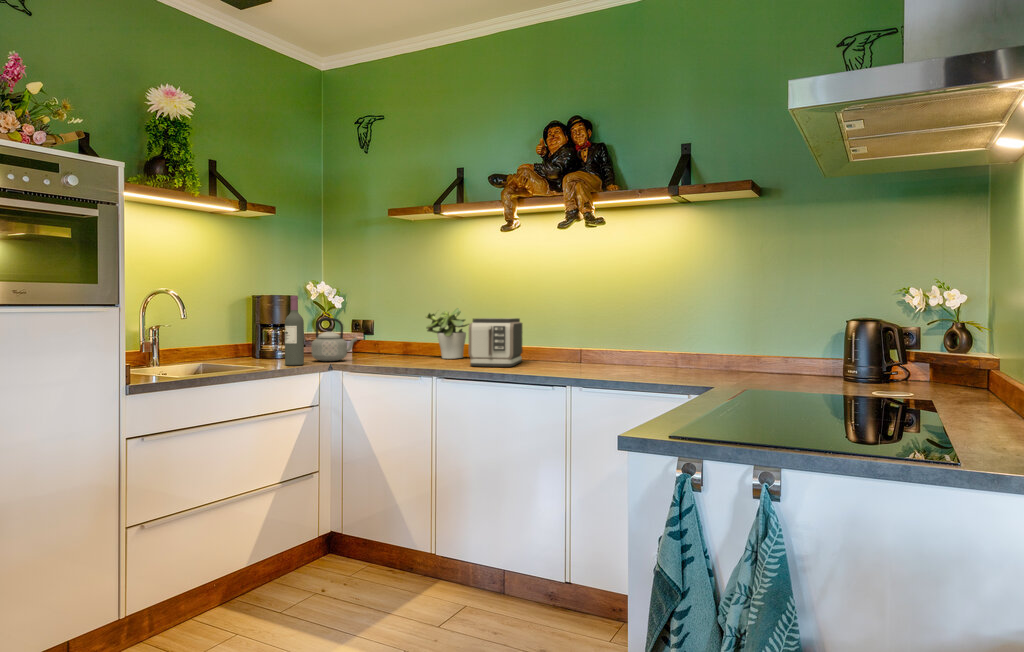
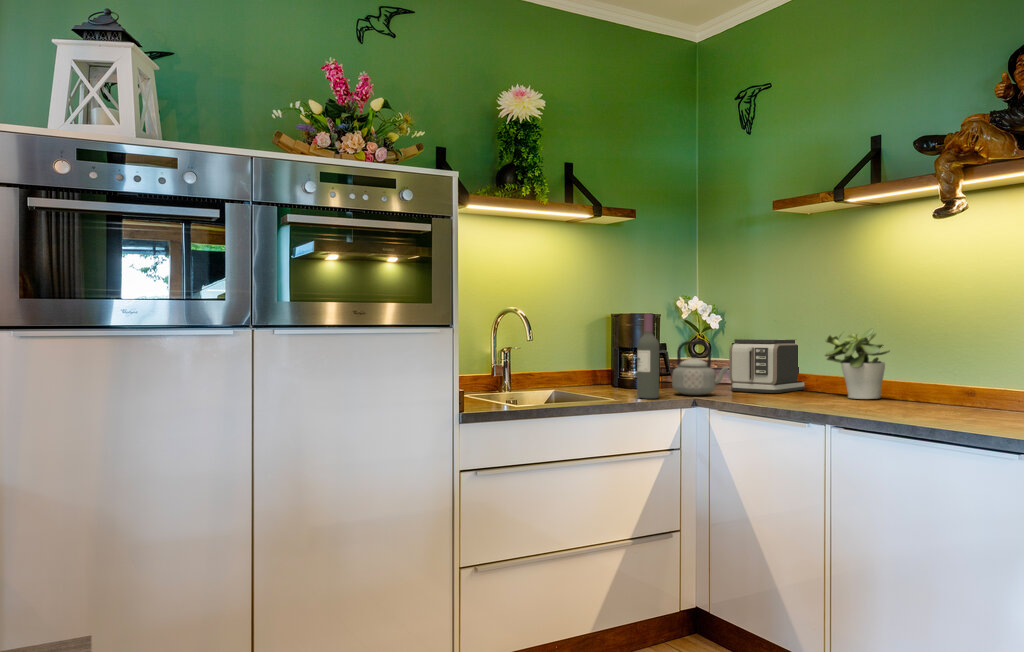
toaster: present [469,318,522,367] -> present [729,339,805,393]

